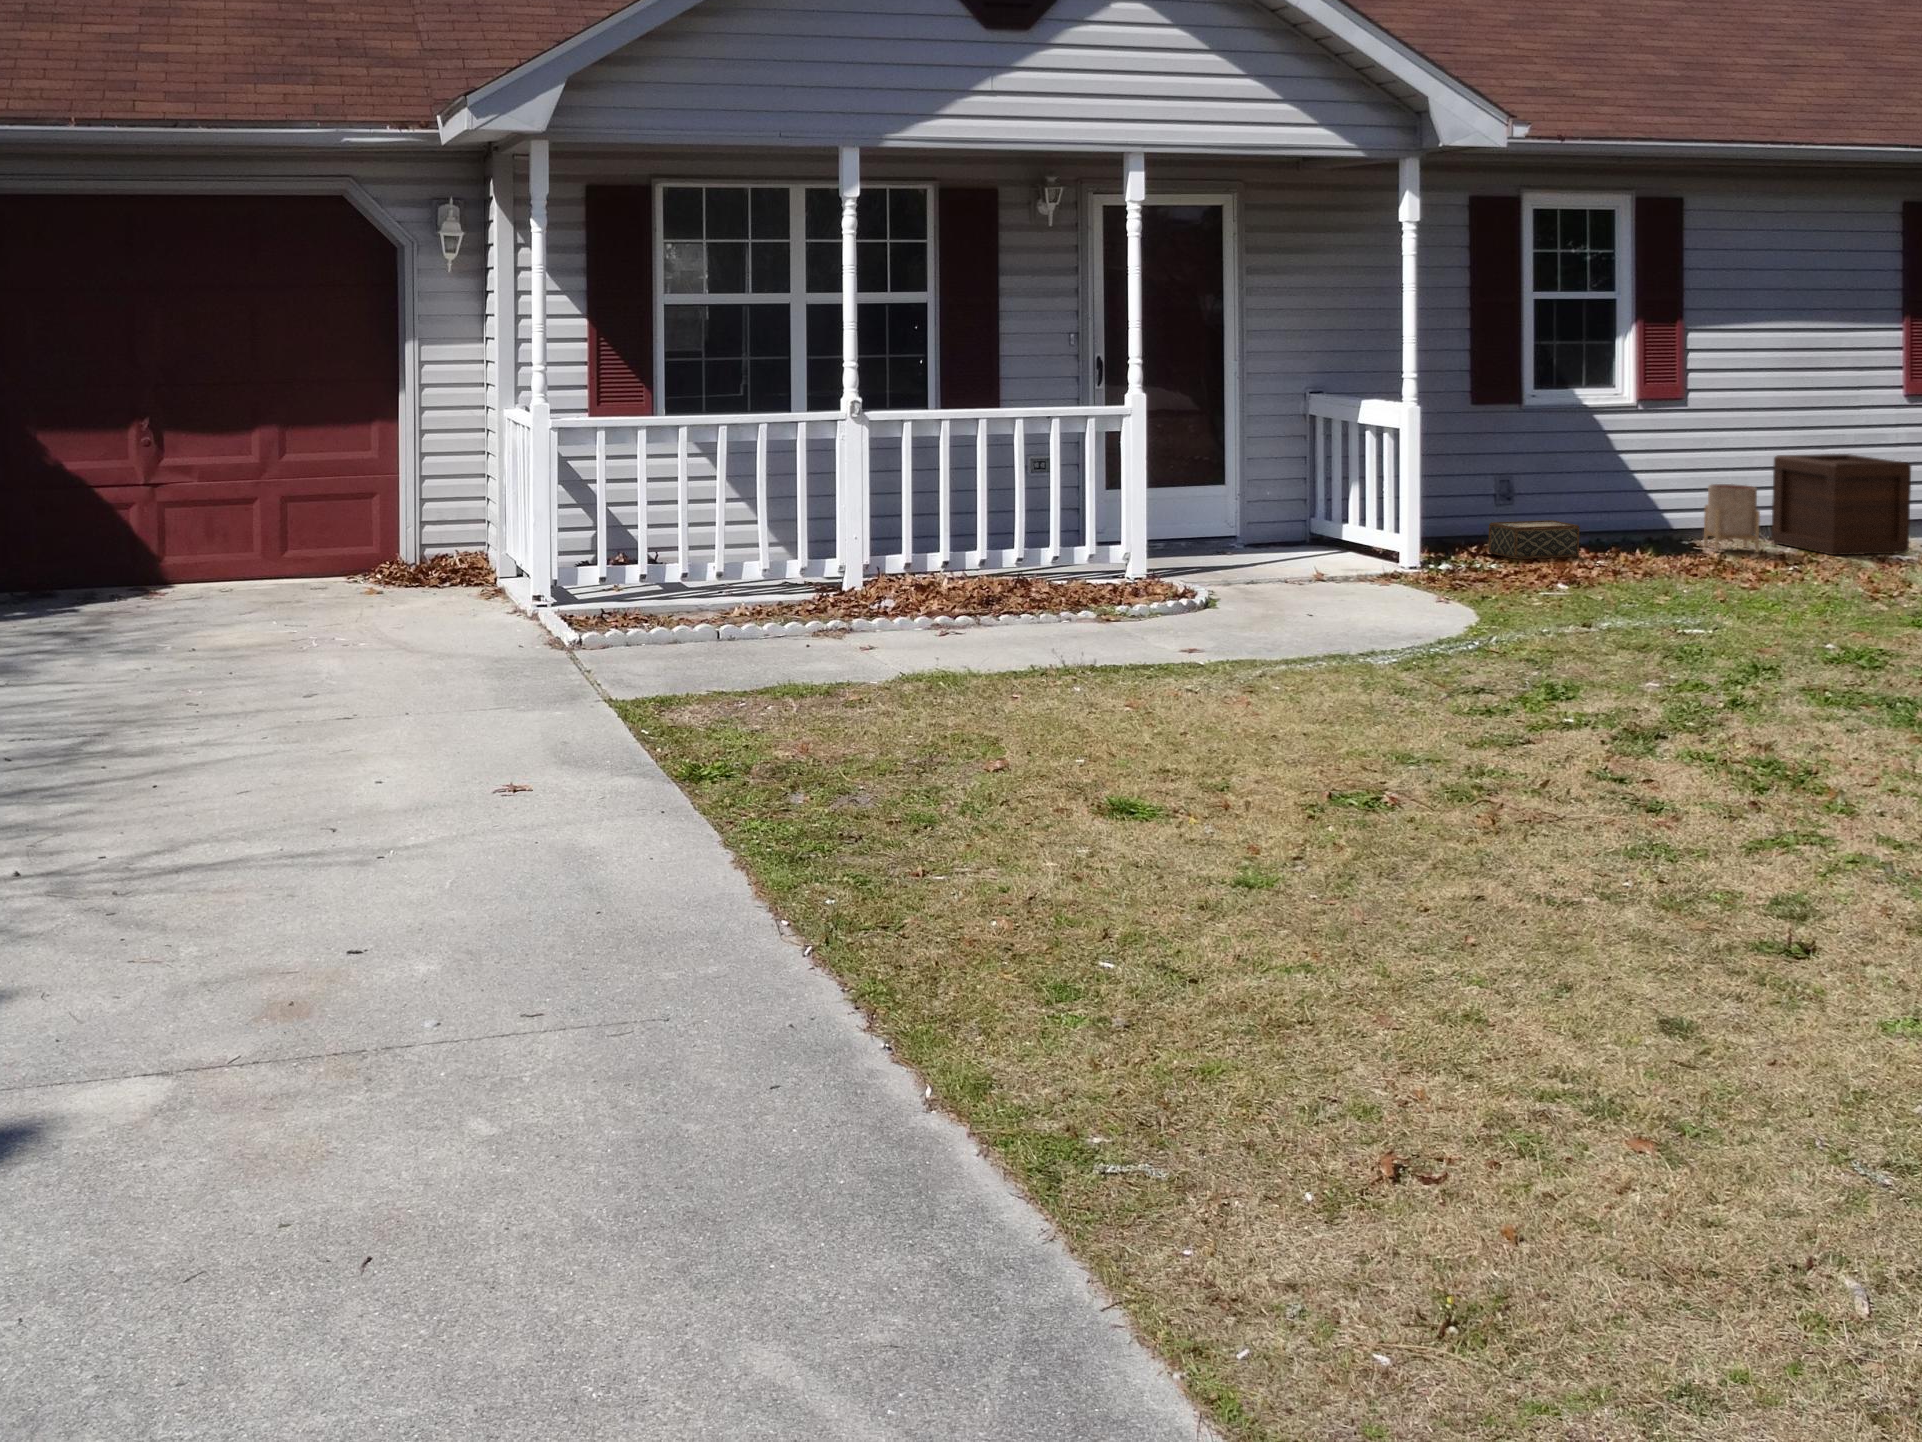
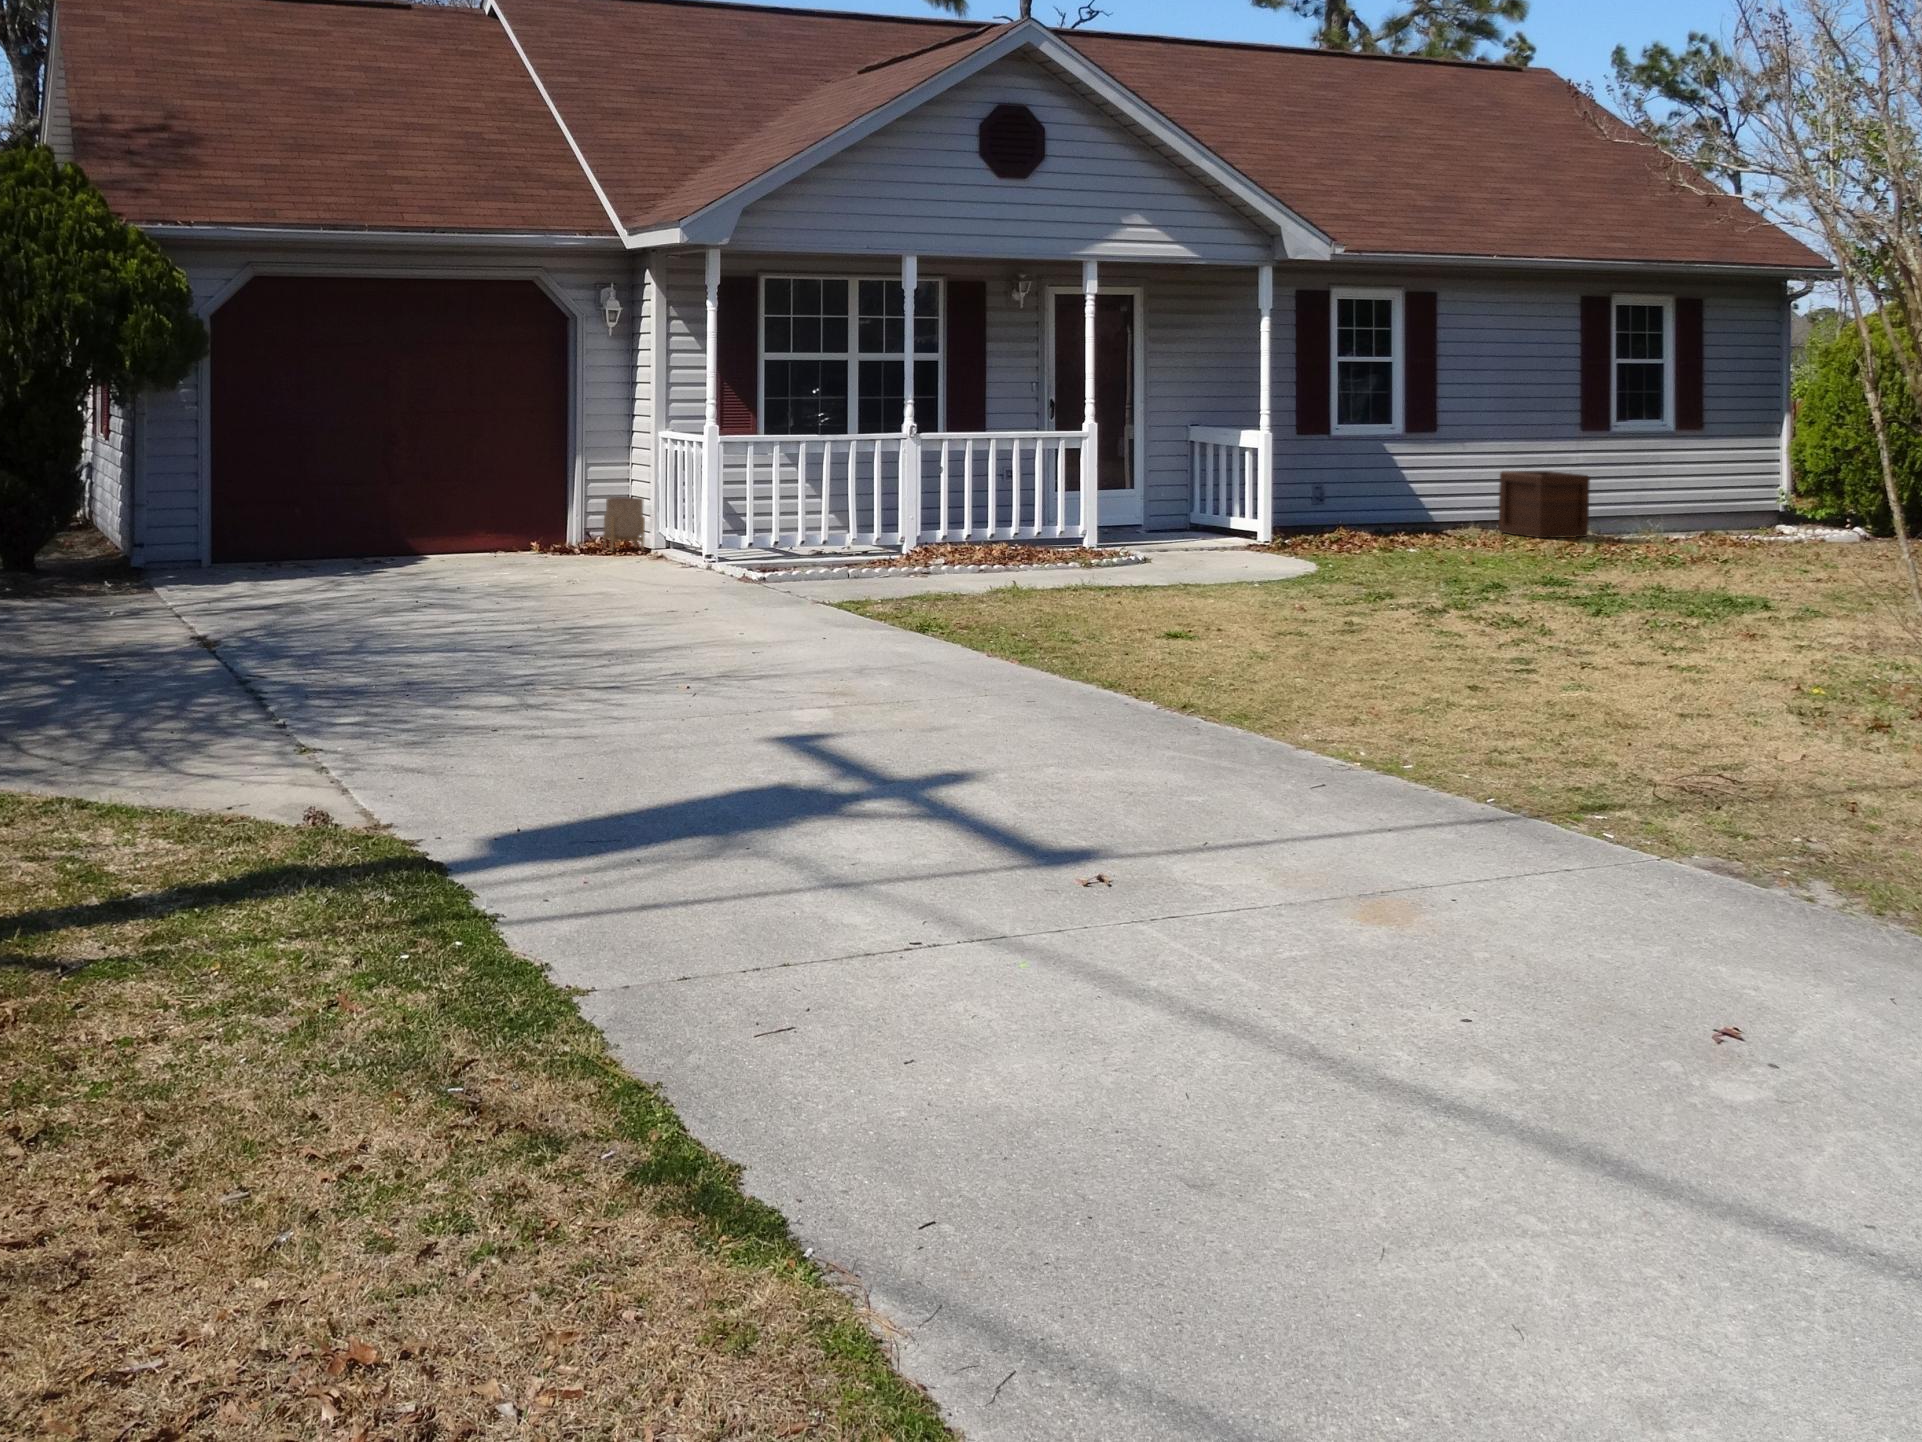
planter: present [1704,484,1760,553] -> present [603,497,645,551]
woven basket: present [1488,520,1579,559] -> none [1315,515,1375,541]

